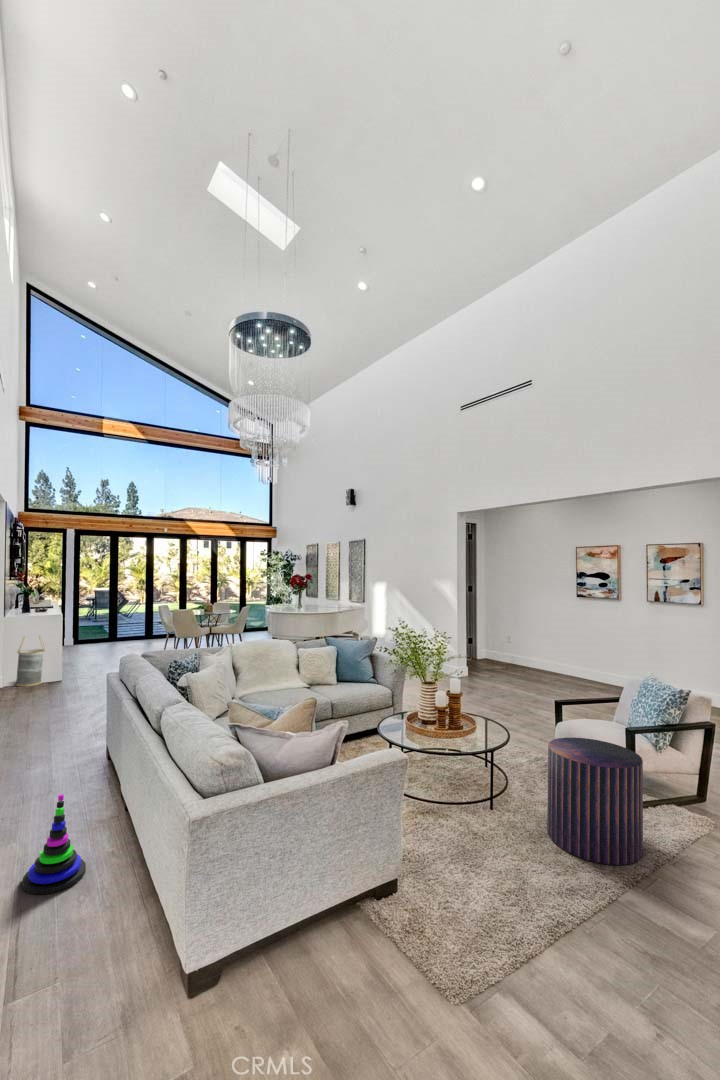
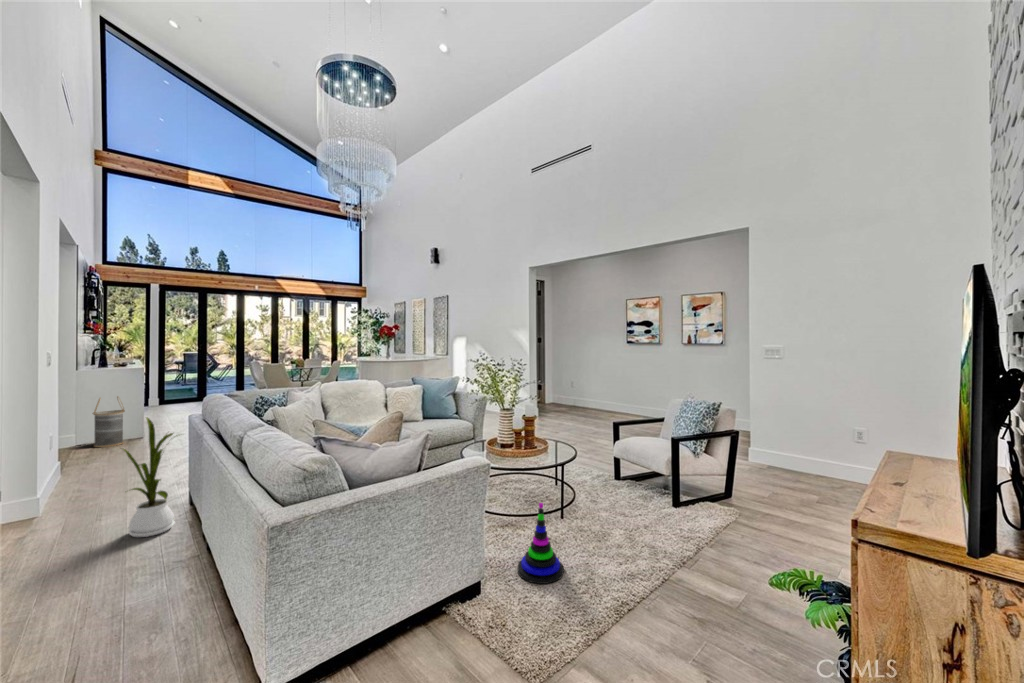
house plant: none [48,664,107,787] -> present [123,417,174,537]
pouf: present [547,737,643,865] -> none [609,451,687,551]
stacking toy: present [22,794,86,894] -> present [517,503,564,584]

